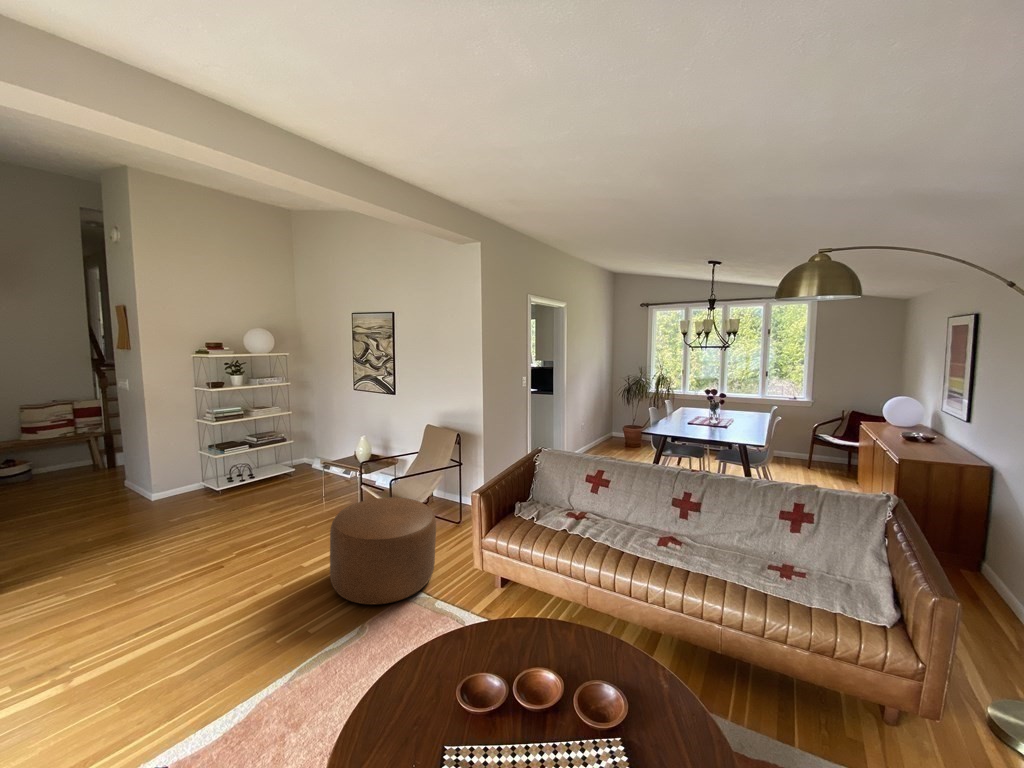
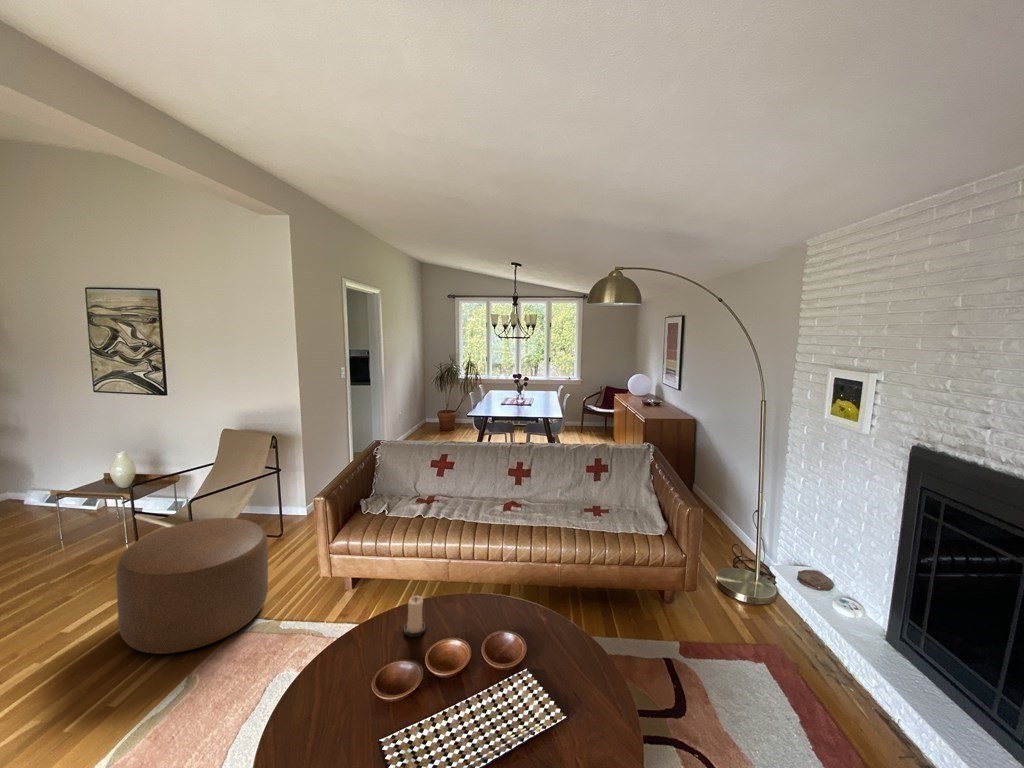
candle: none [502,618,525,664] -> present [404,596,425,637]

